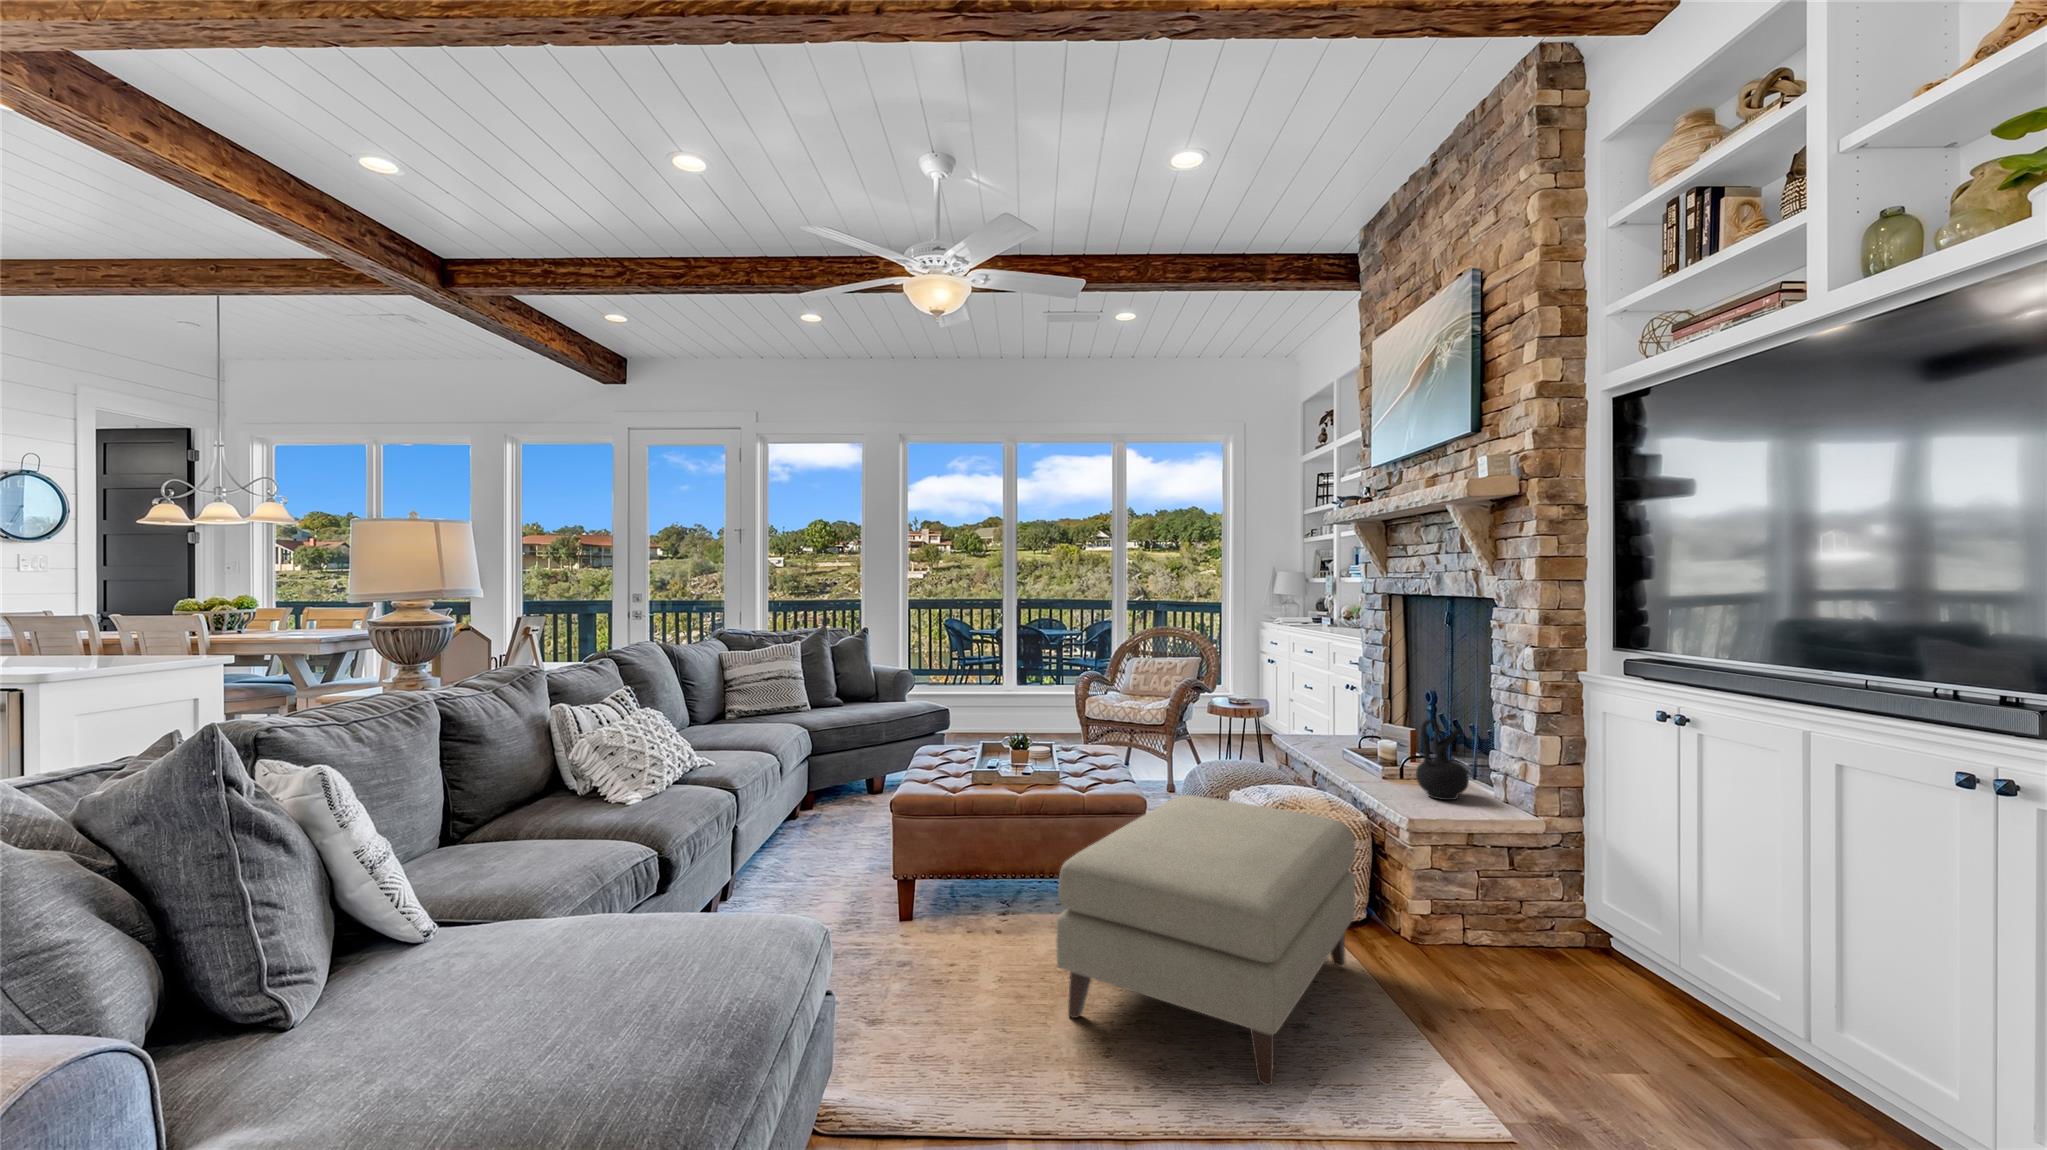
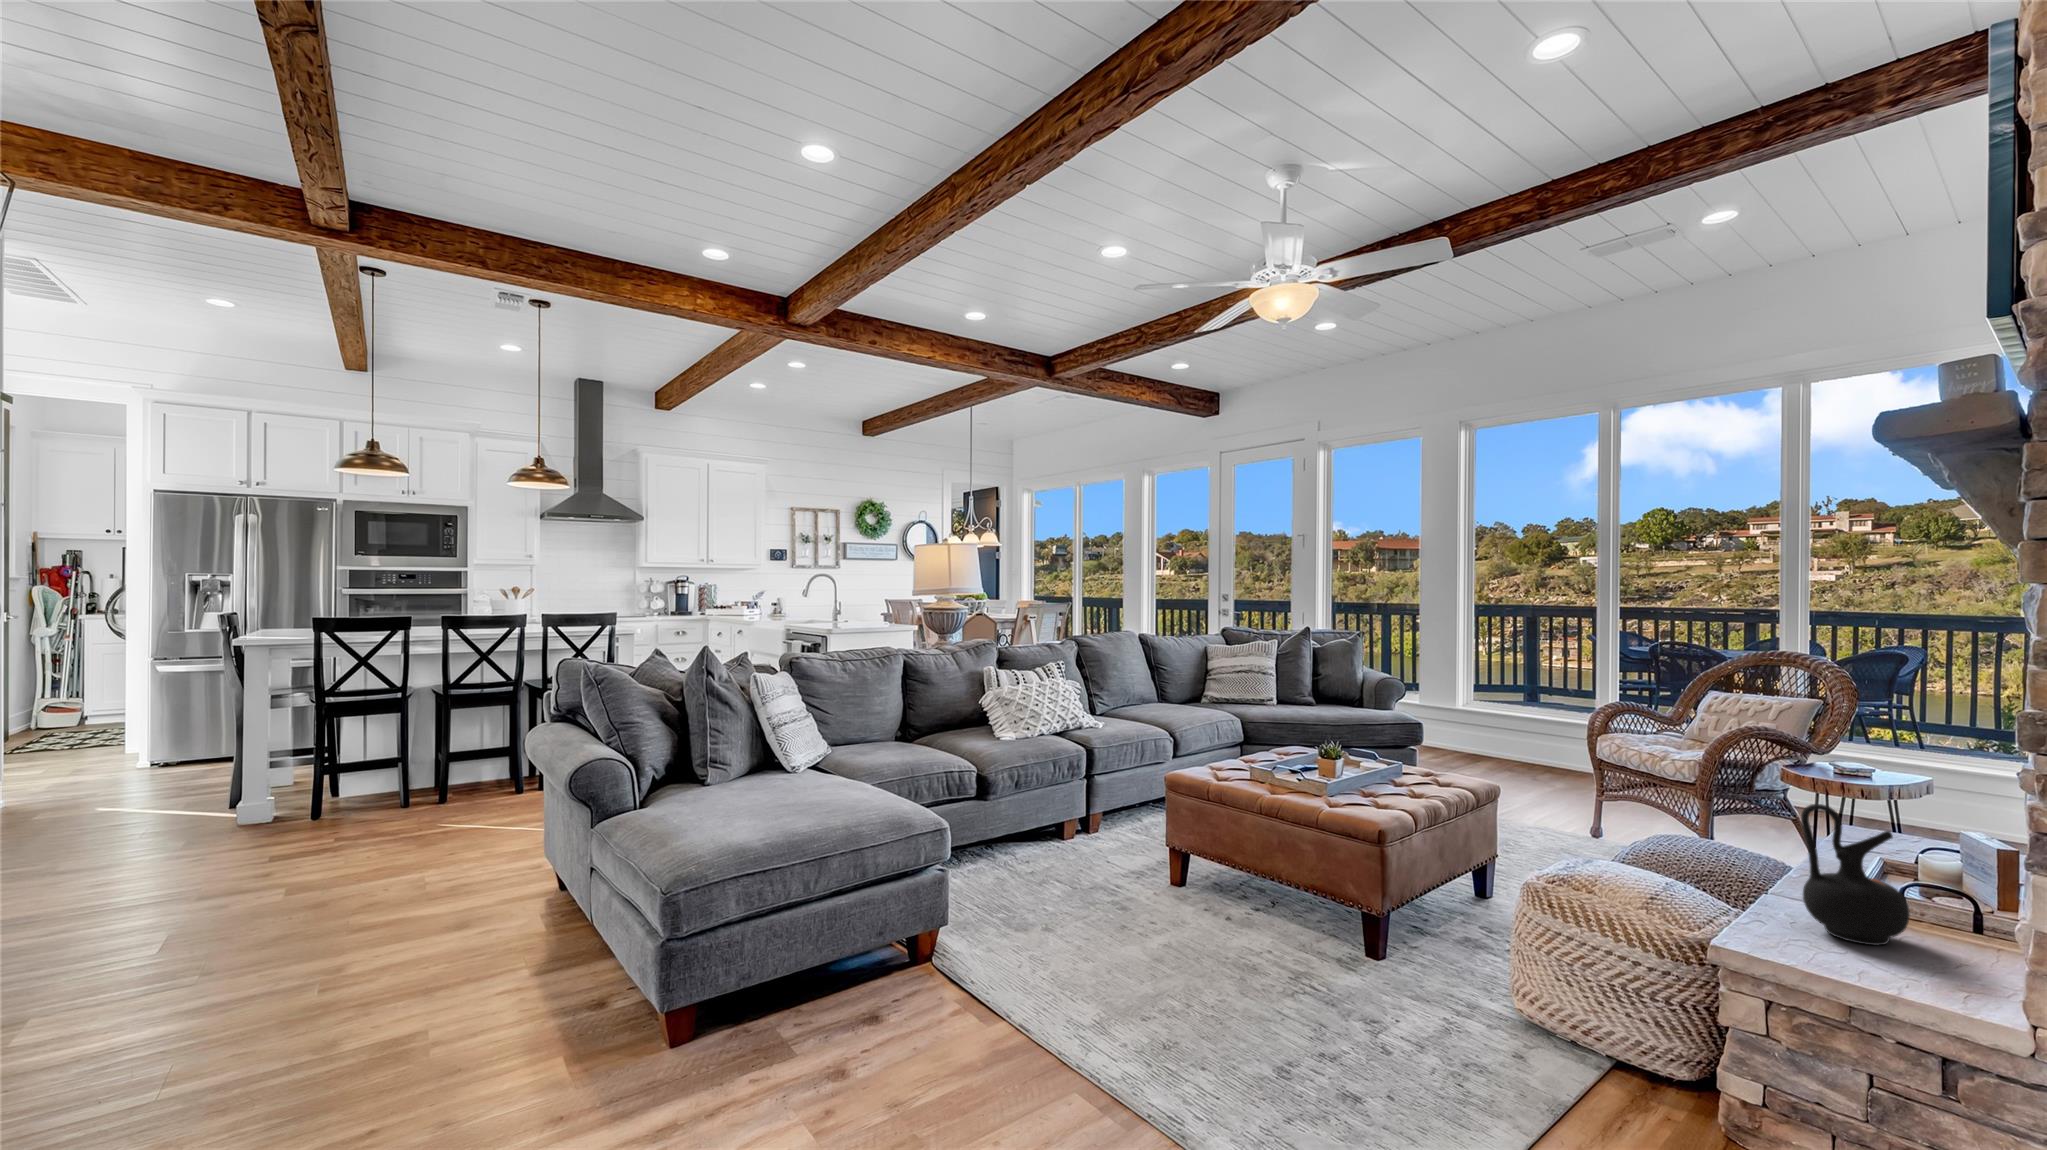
ottoman: present [1056,795,1355,1086] -> none [1154,830,1555,1106]

